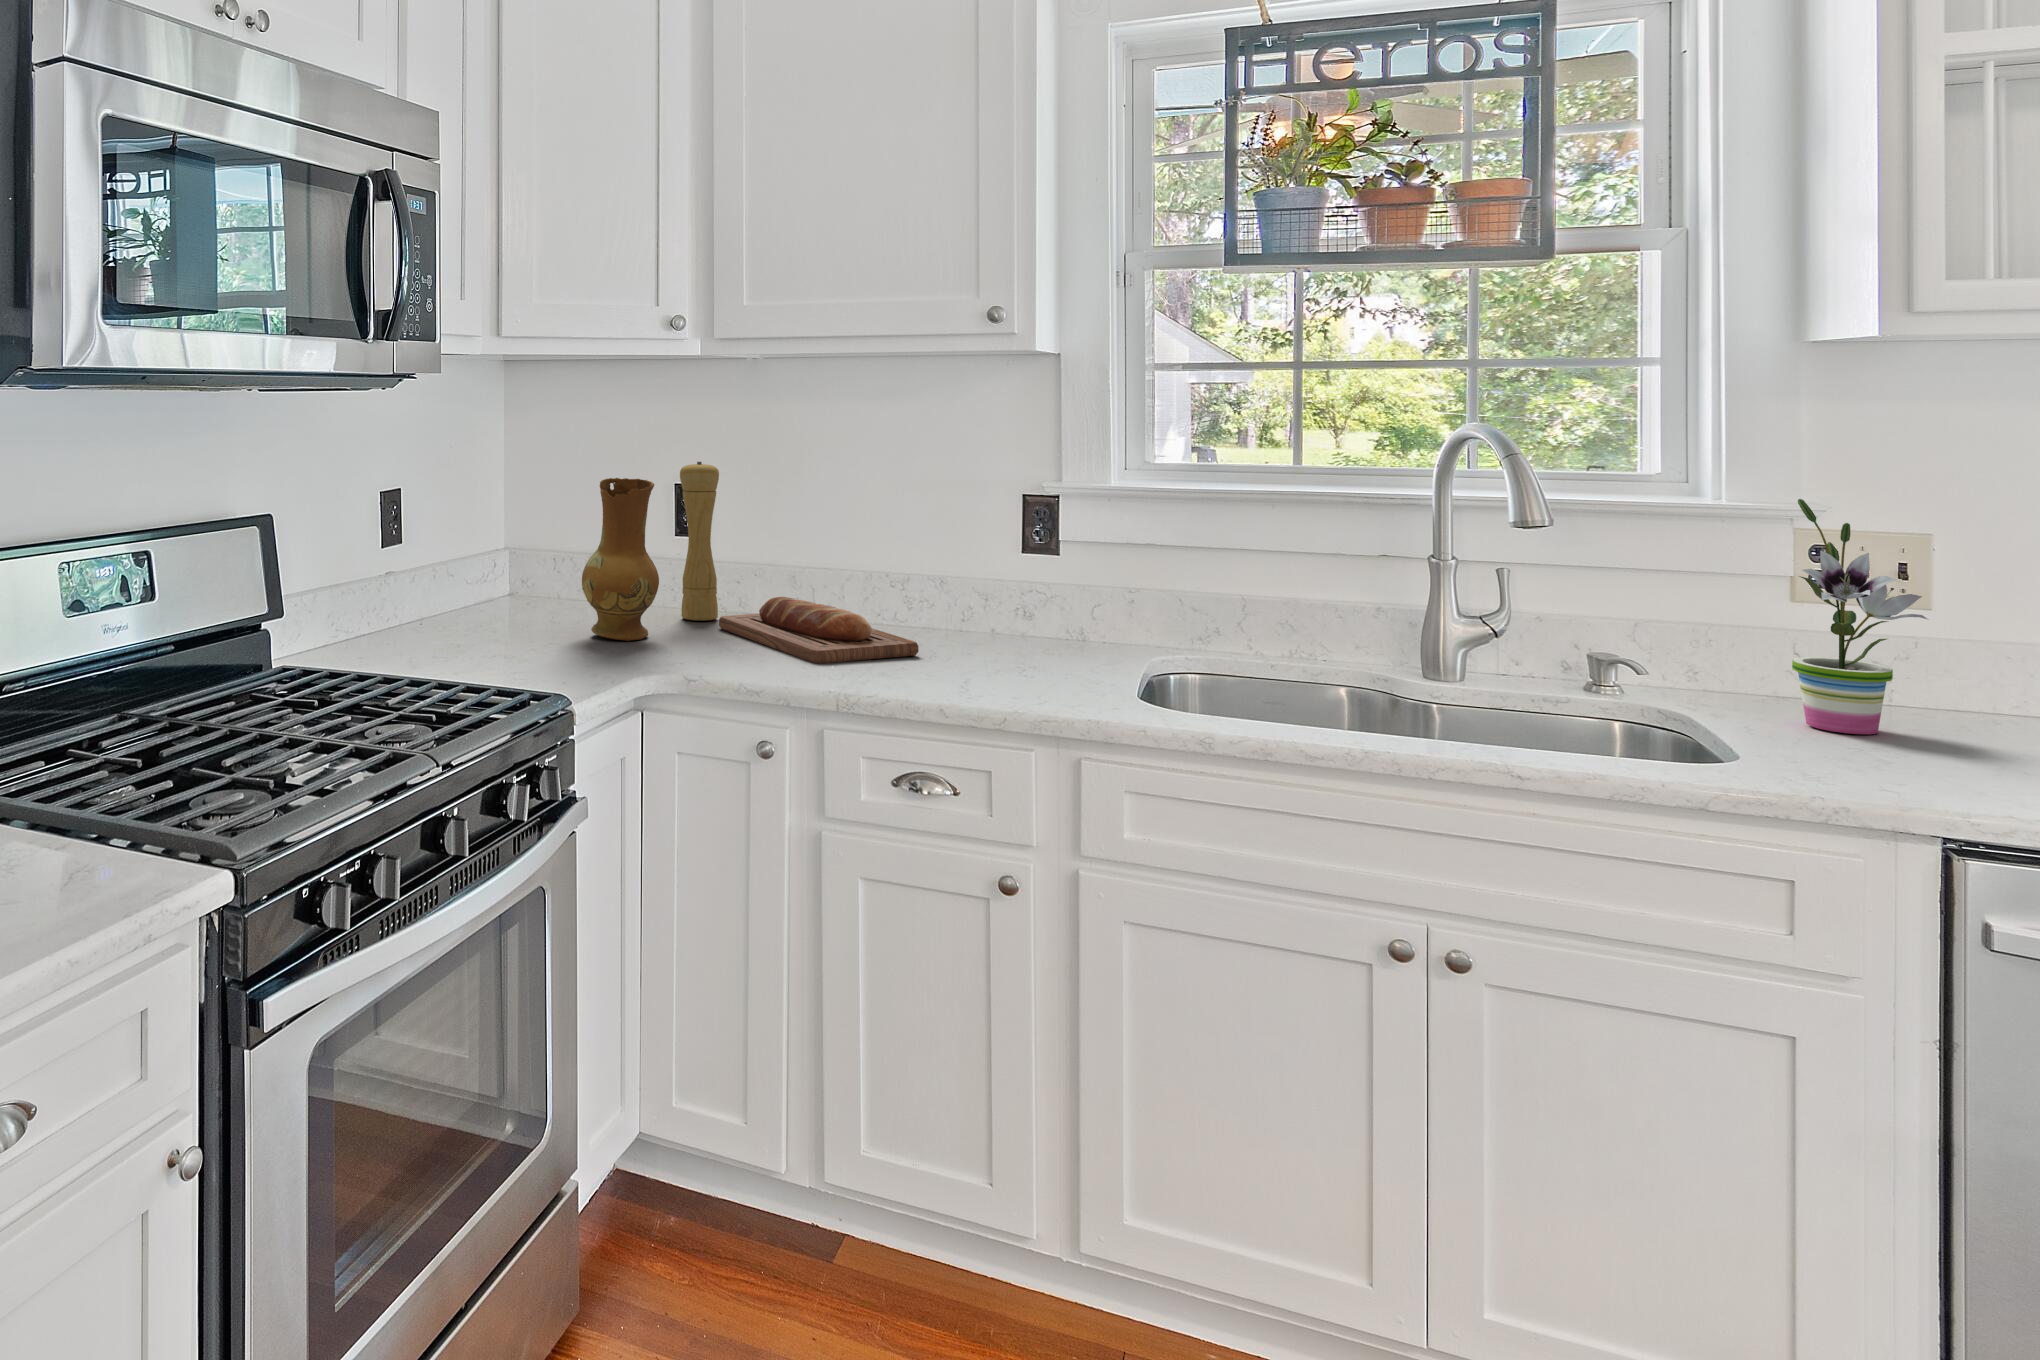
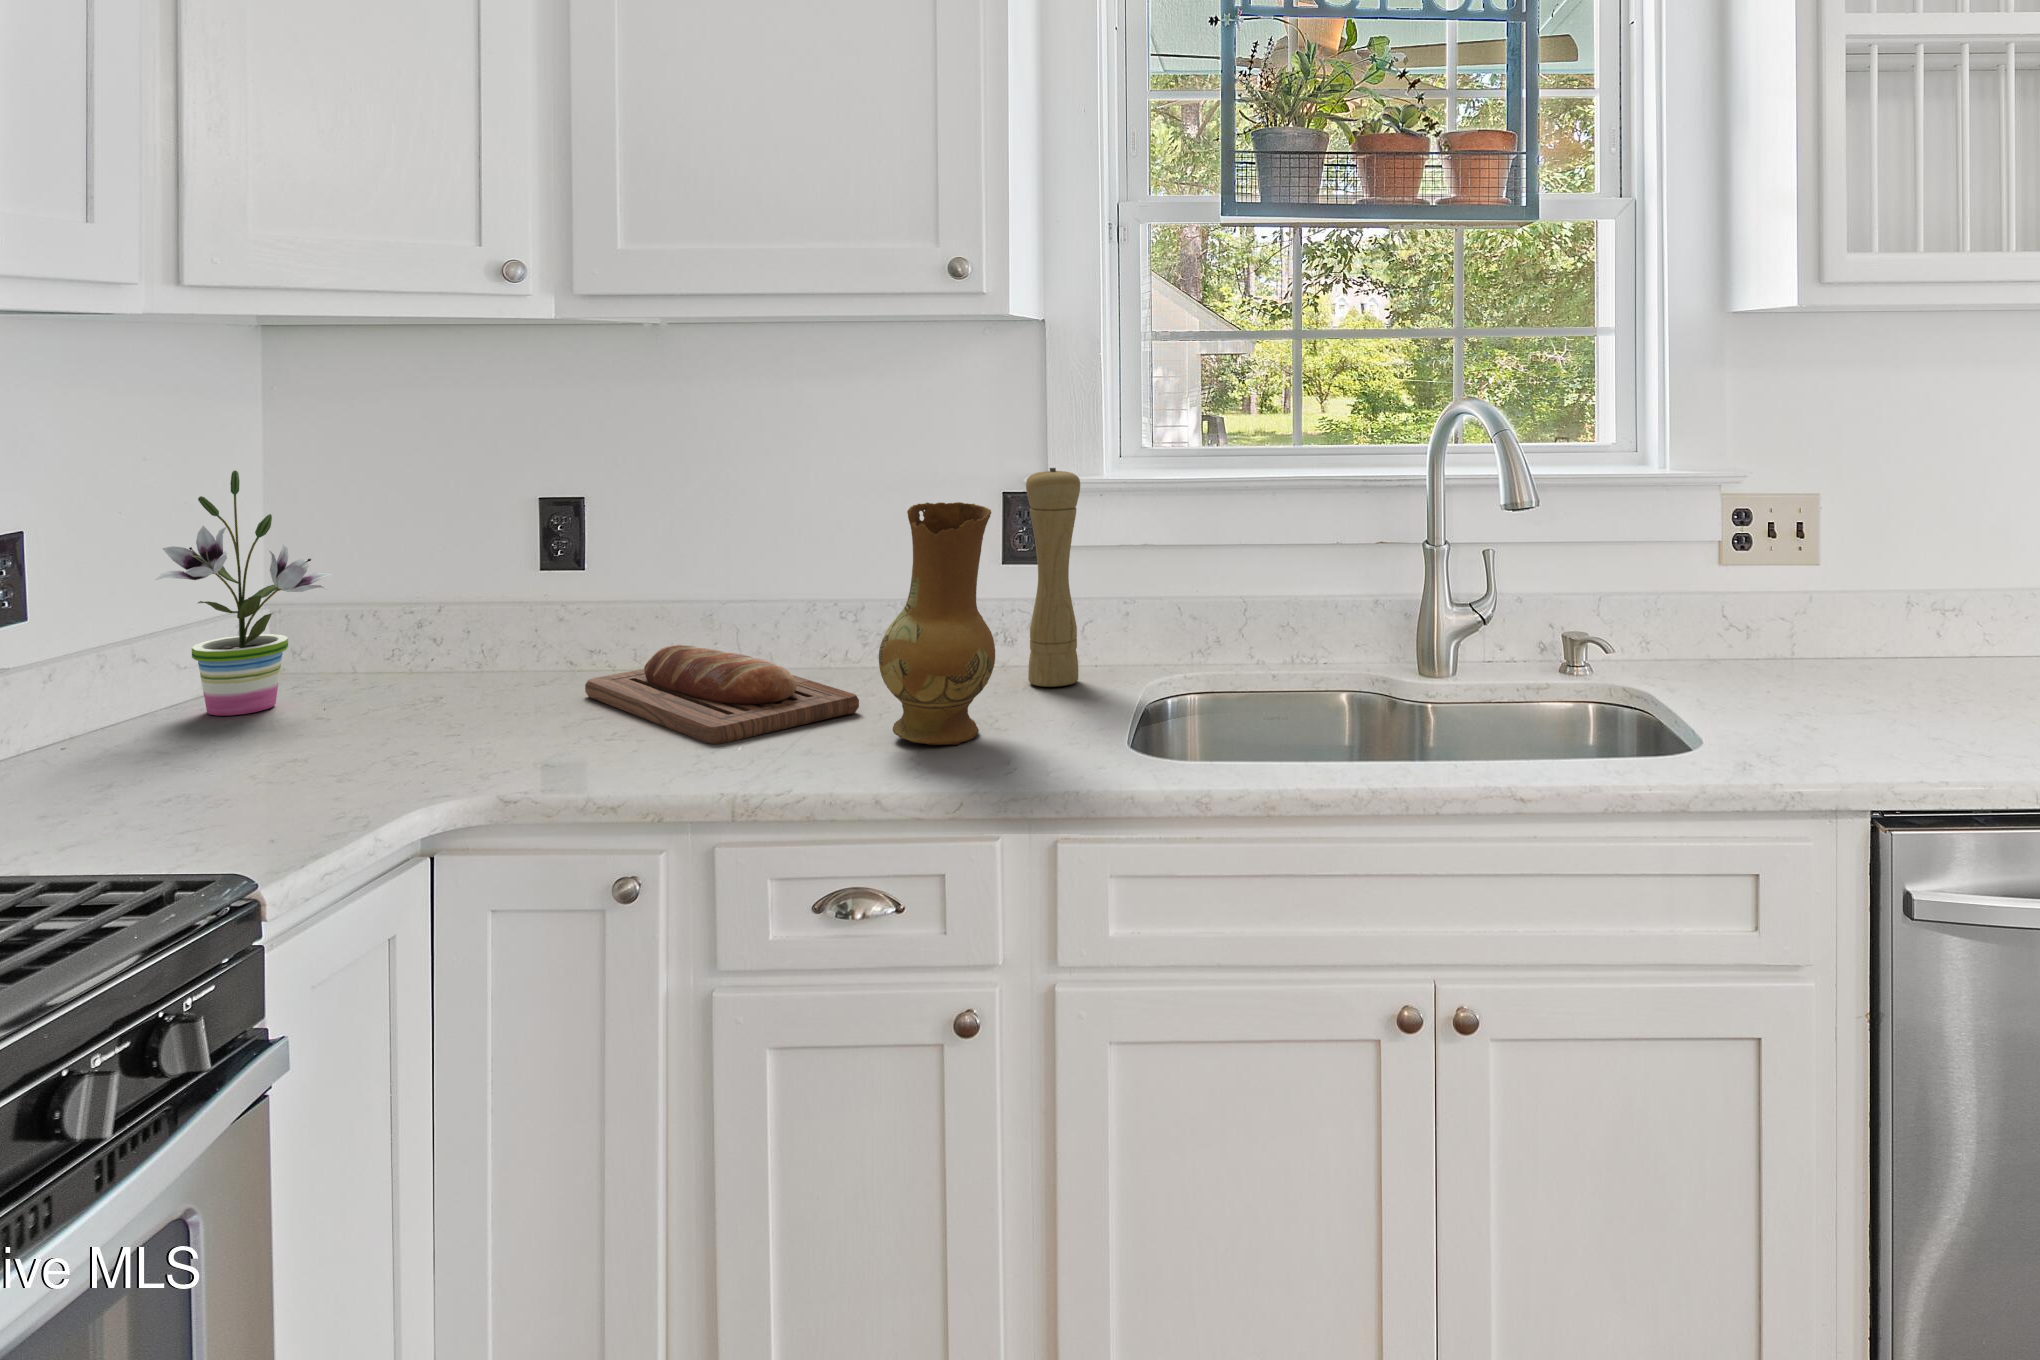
pepper mill: present [680,462,719,621] -> present [1026,468,1080,687]
ceramic jug: present [582,478,659,641] -> present [879,502,995,745]
potted plant: present [1792,499,1927,734] -> present [156,470,331,716]

